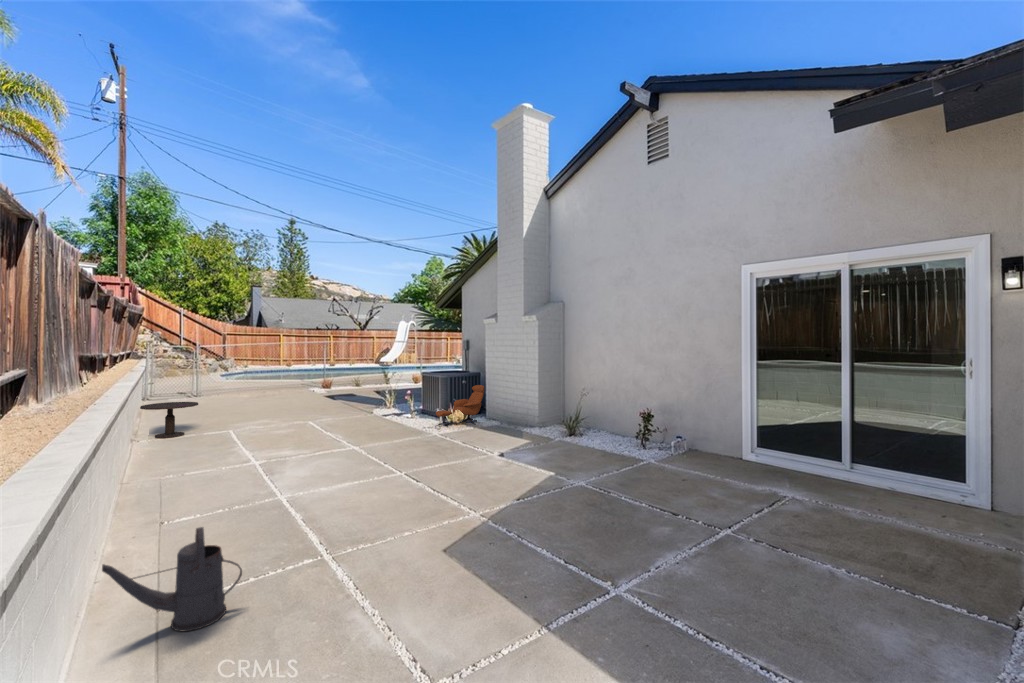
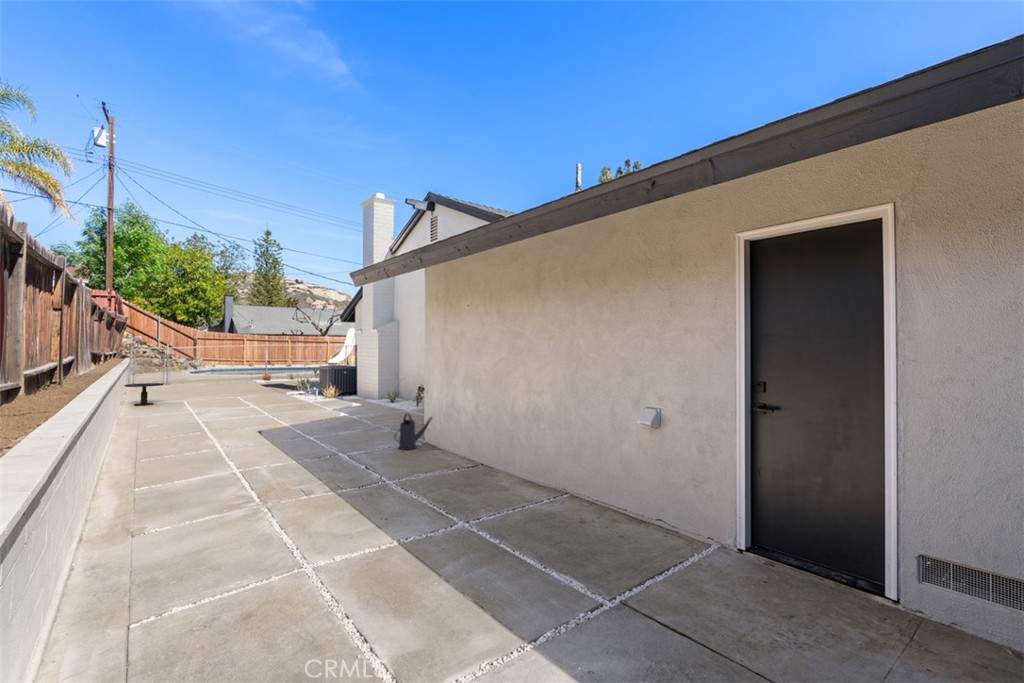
lounge chair: present [436,385,484,427] -> none [324,373,362,401]
watering can: present [102,527,242,631] -> present [394,414,432,450]

